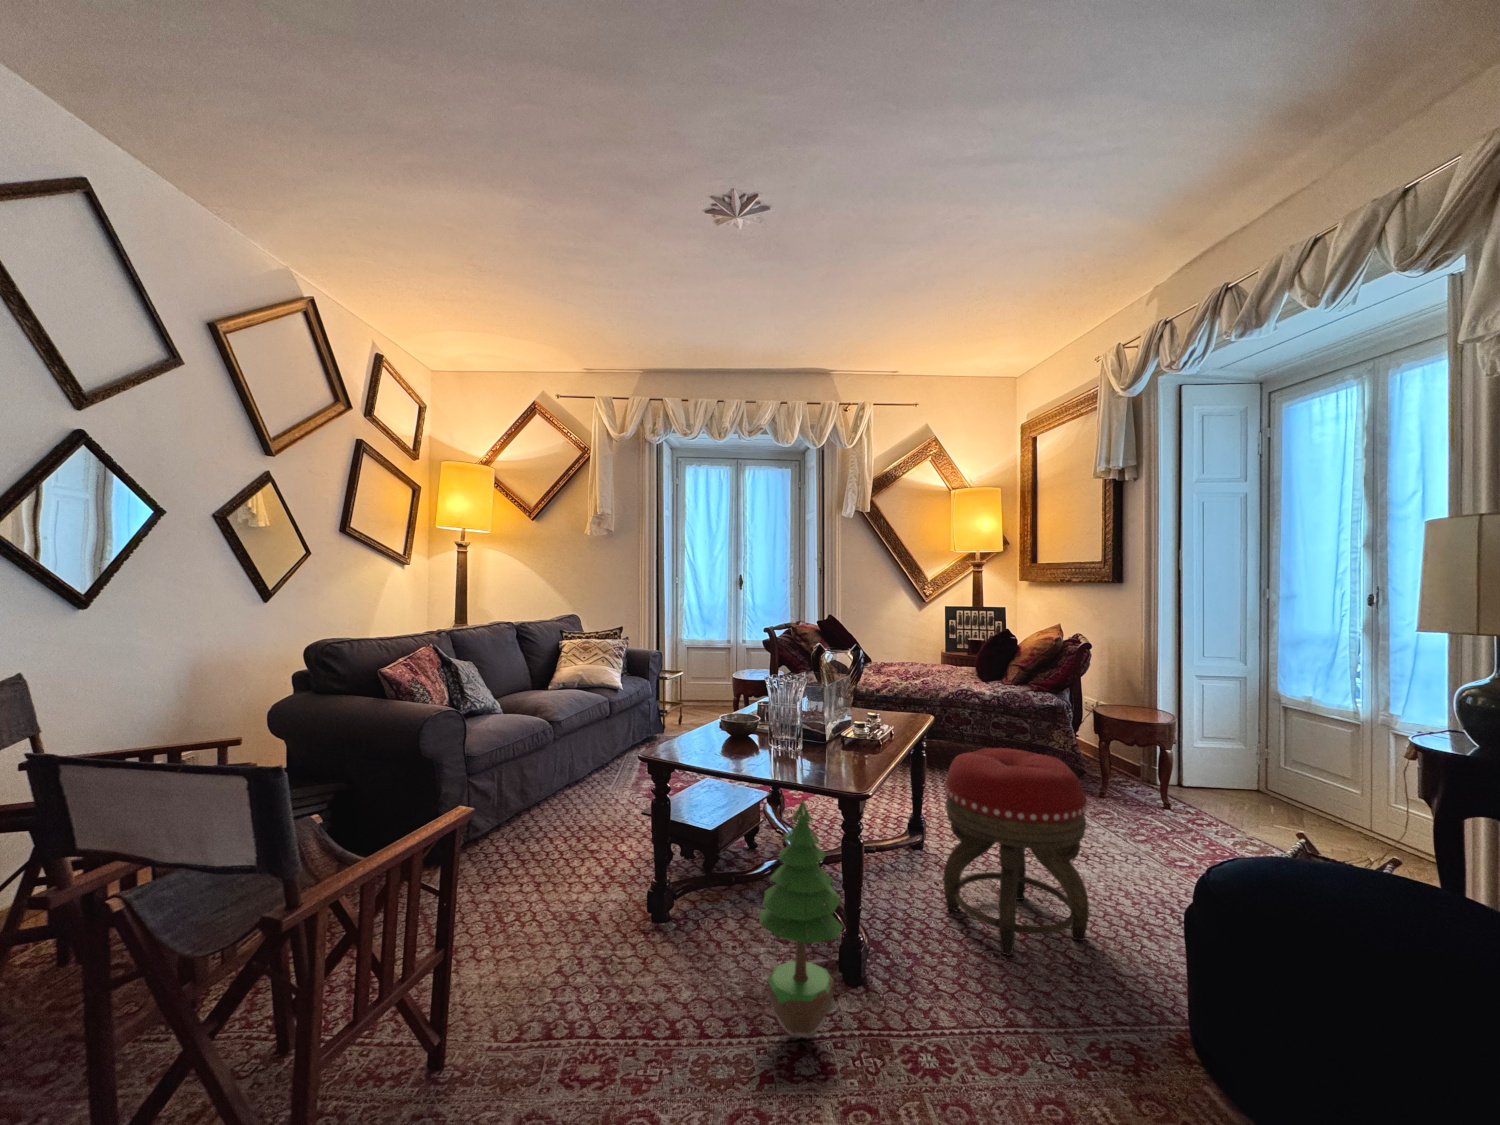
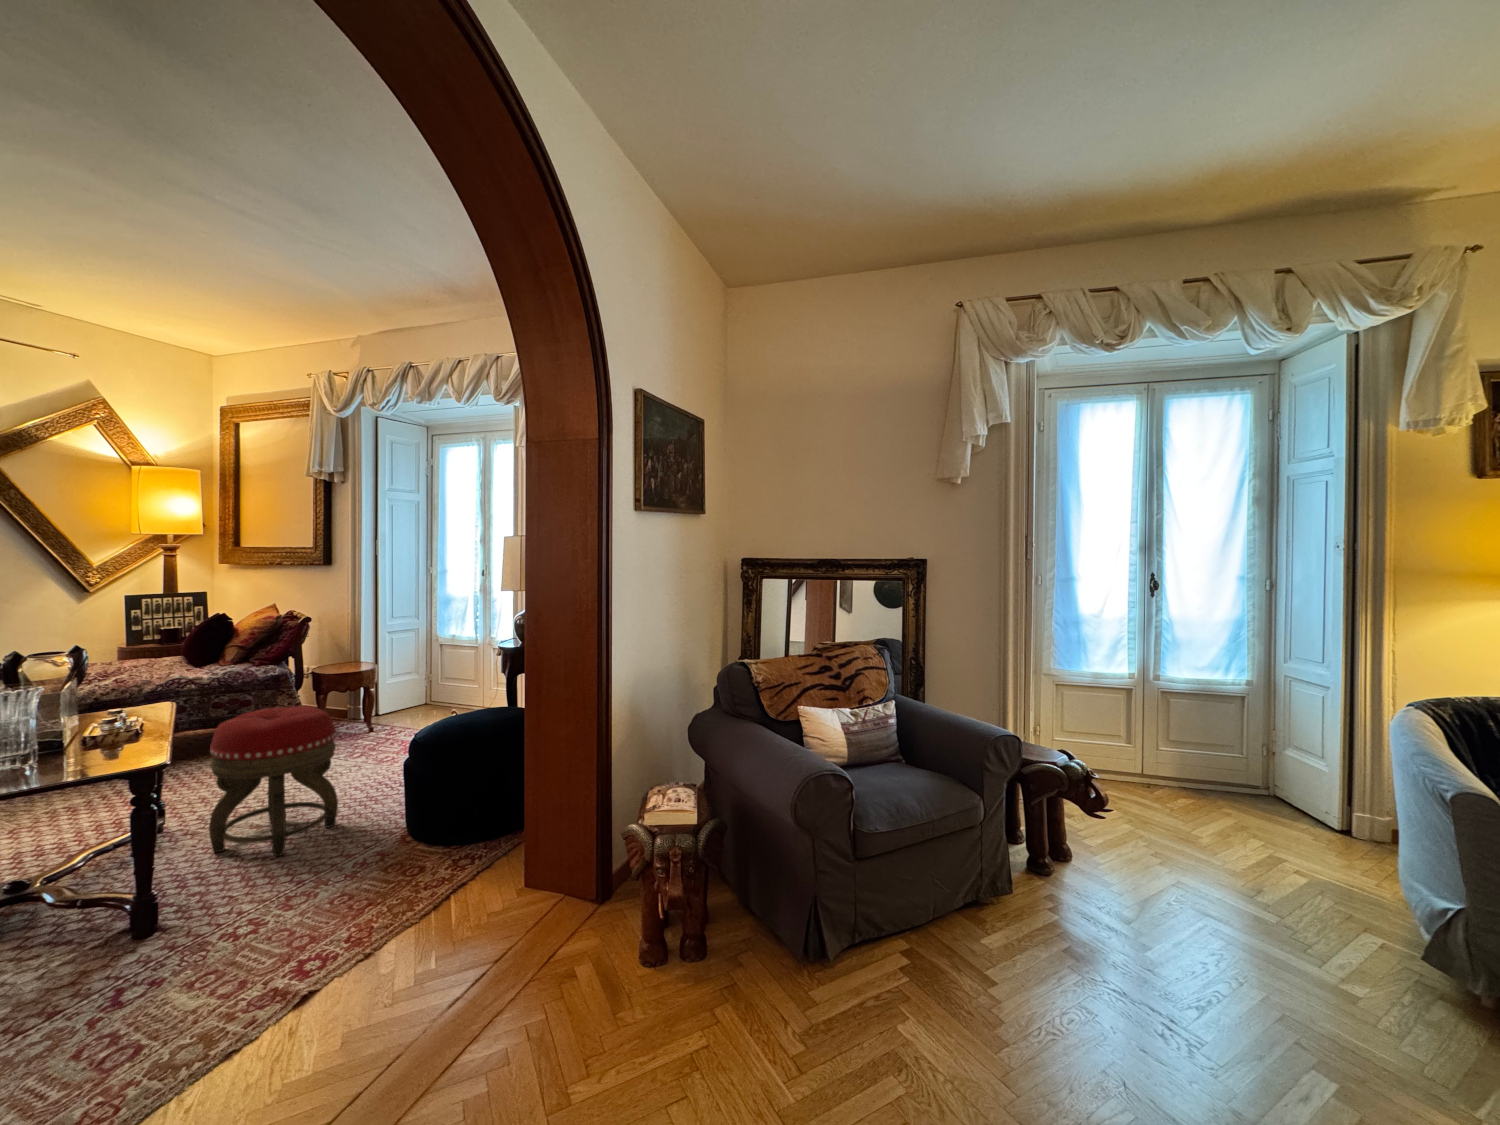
potted tree: present [759,800,843,1038] -> none [54,779,157,981]

